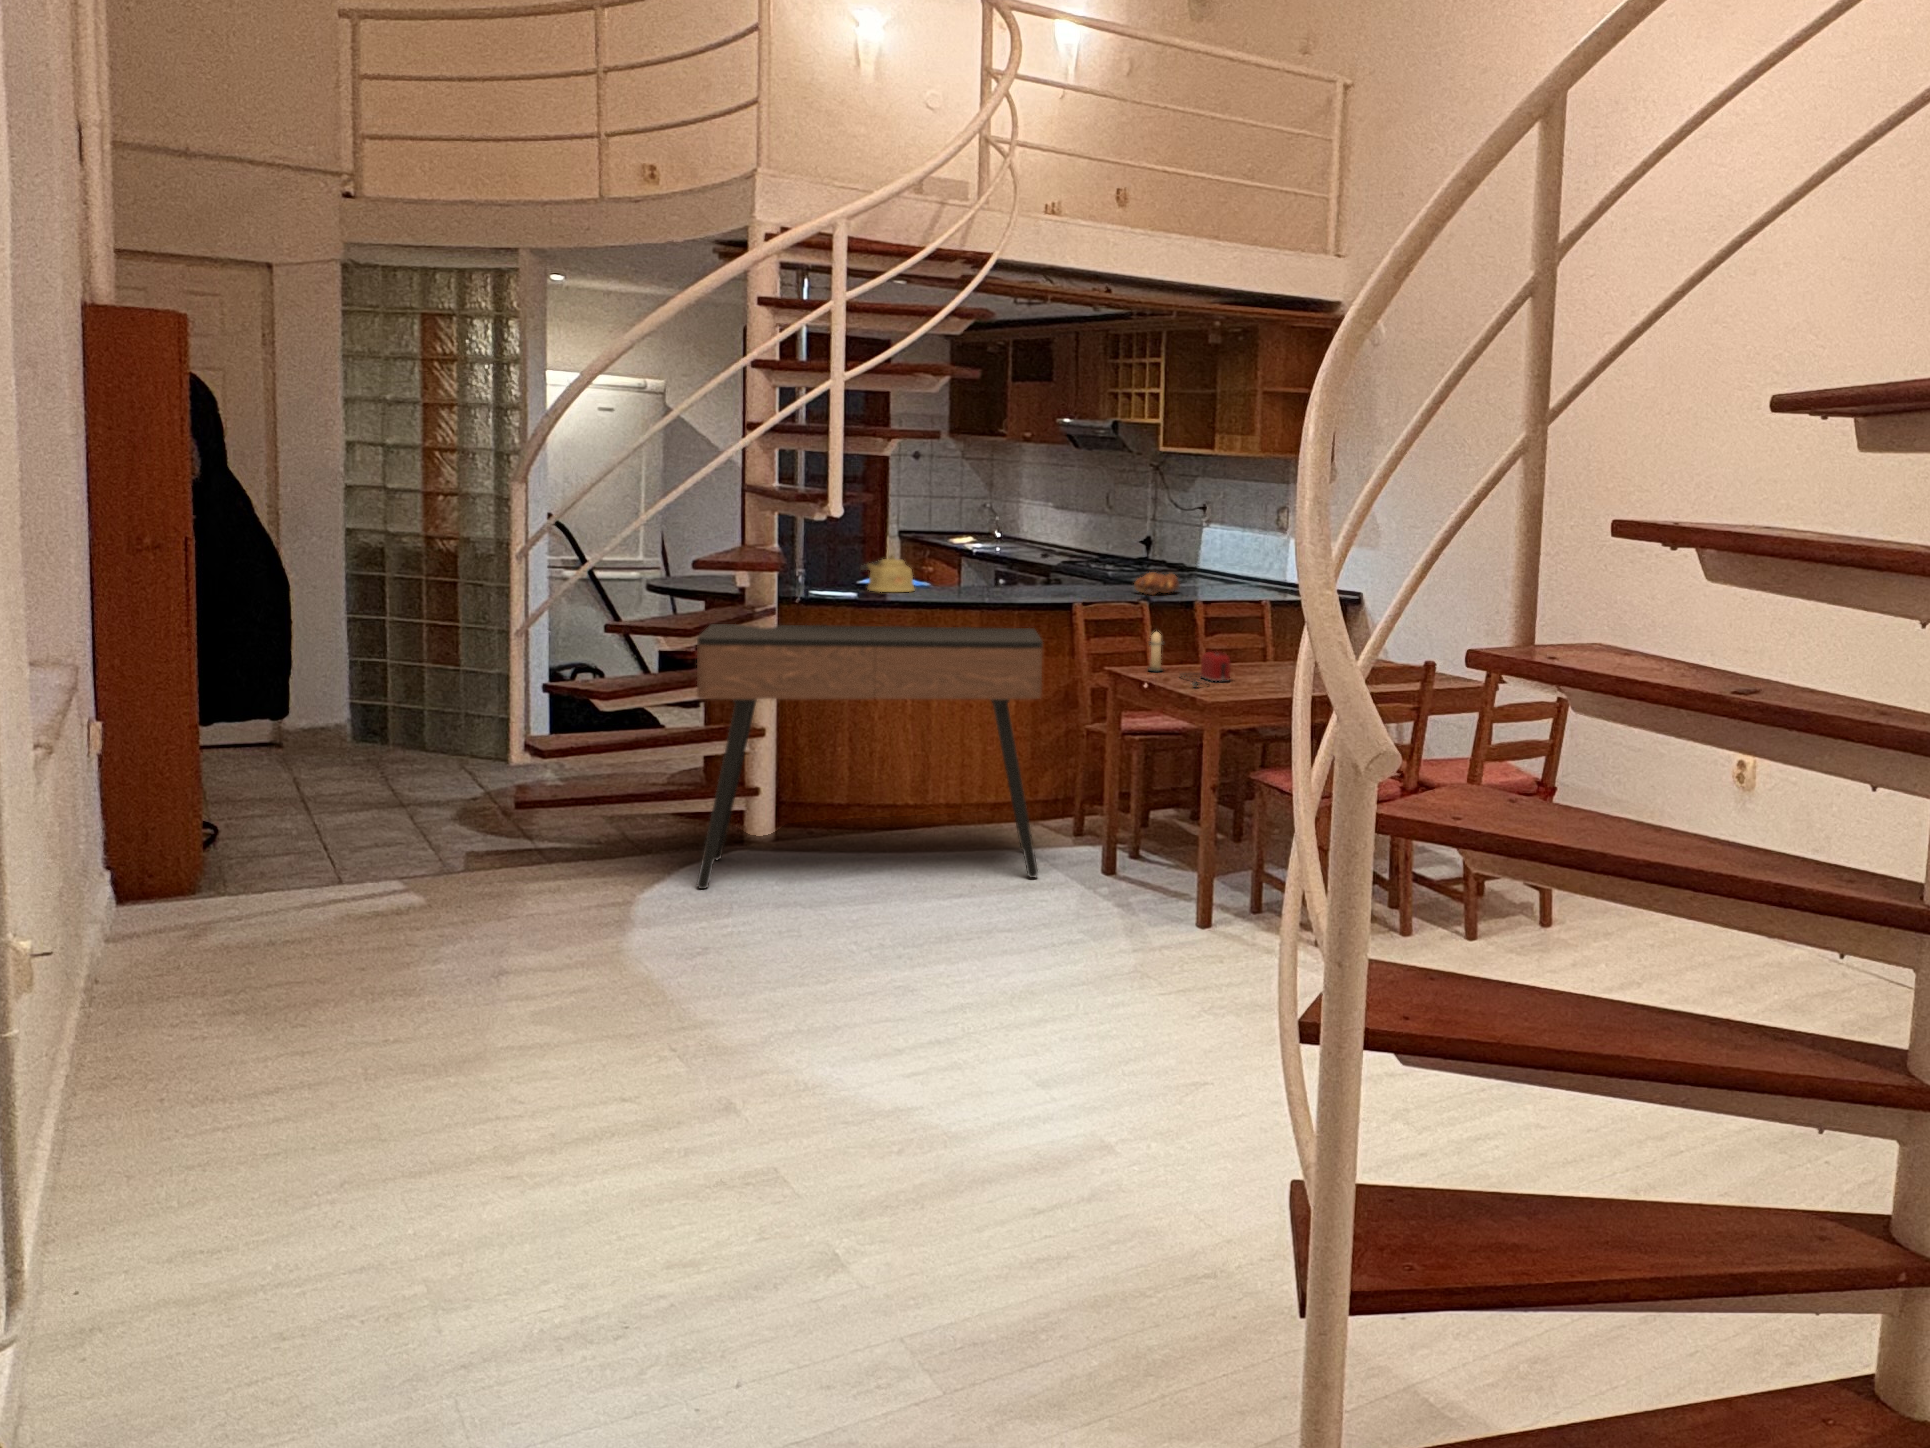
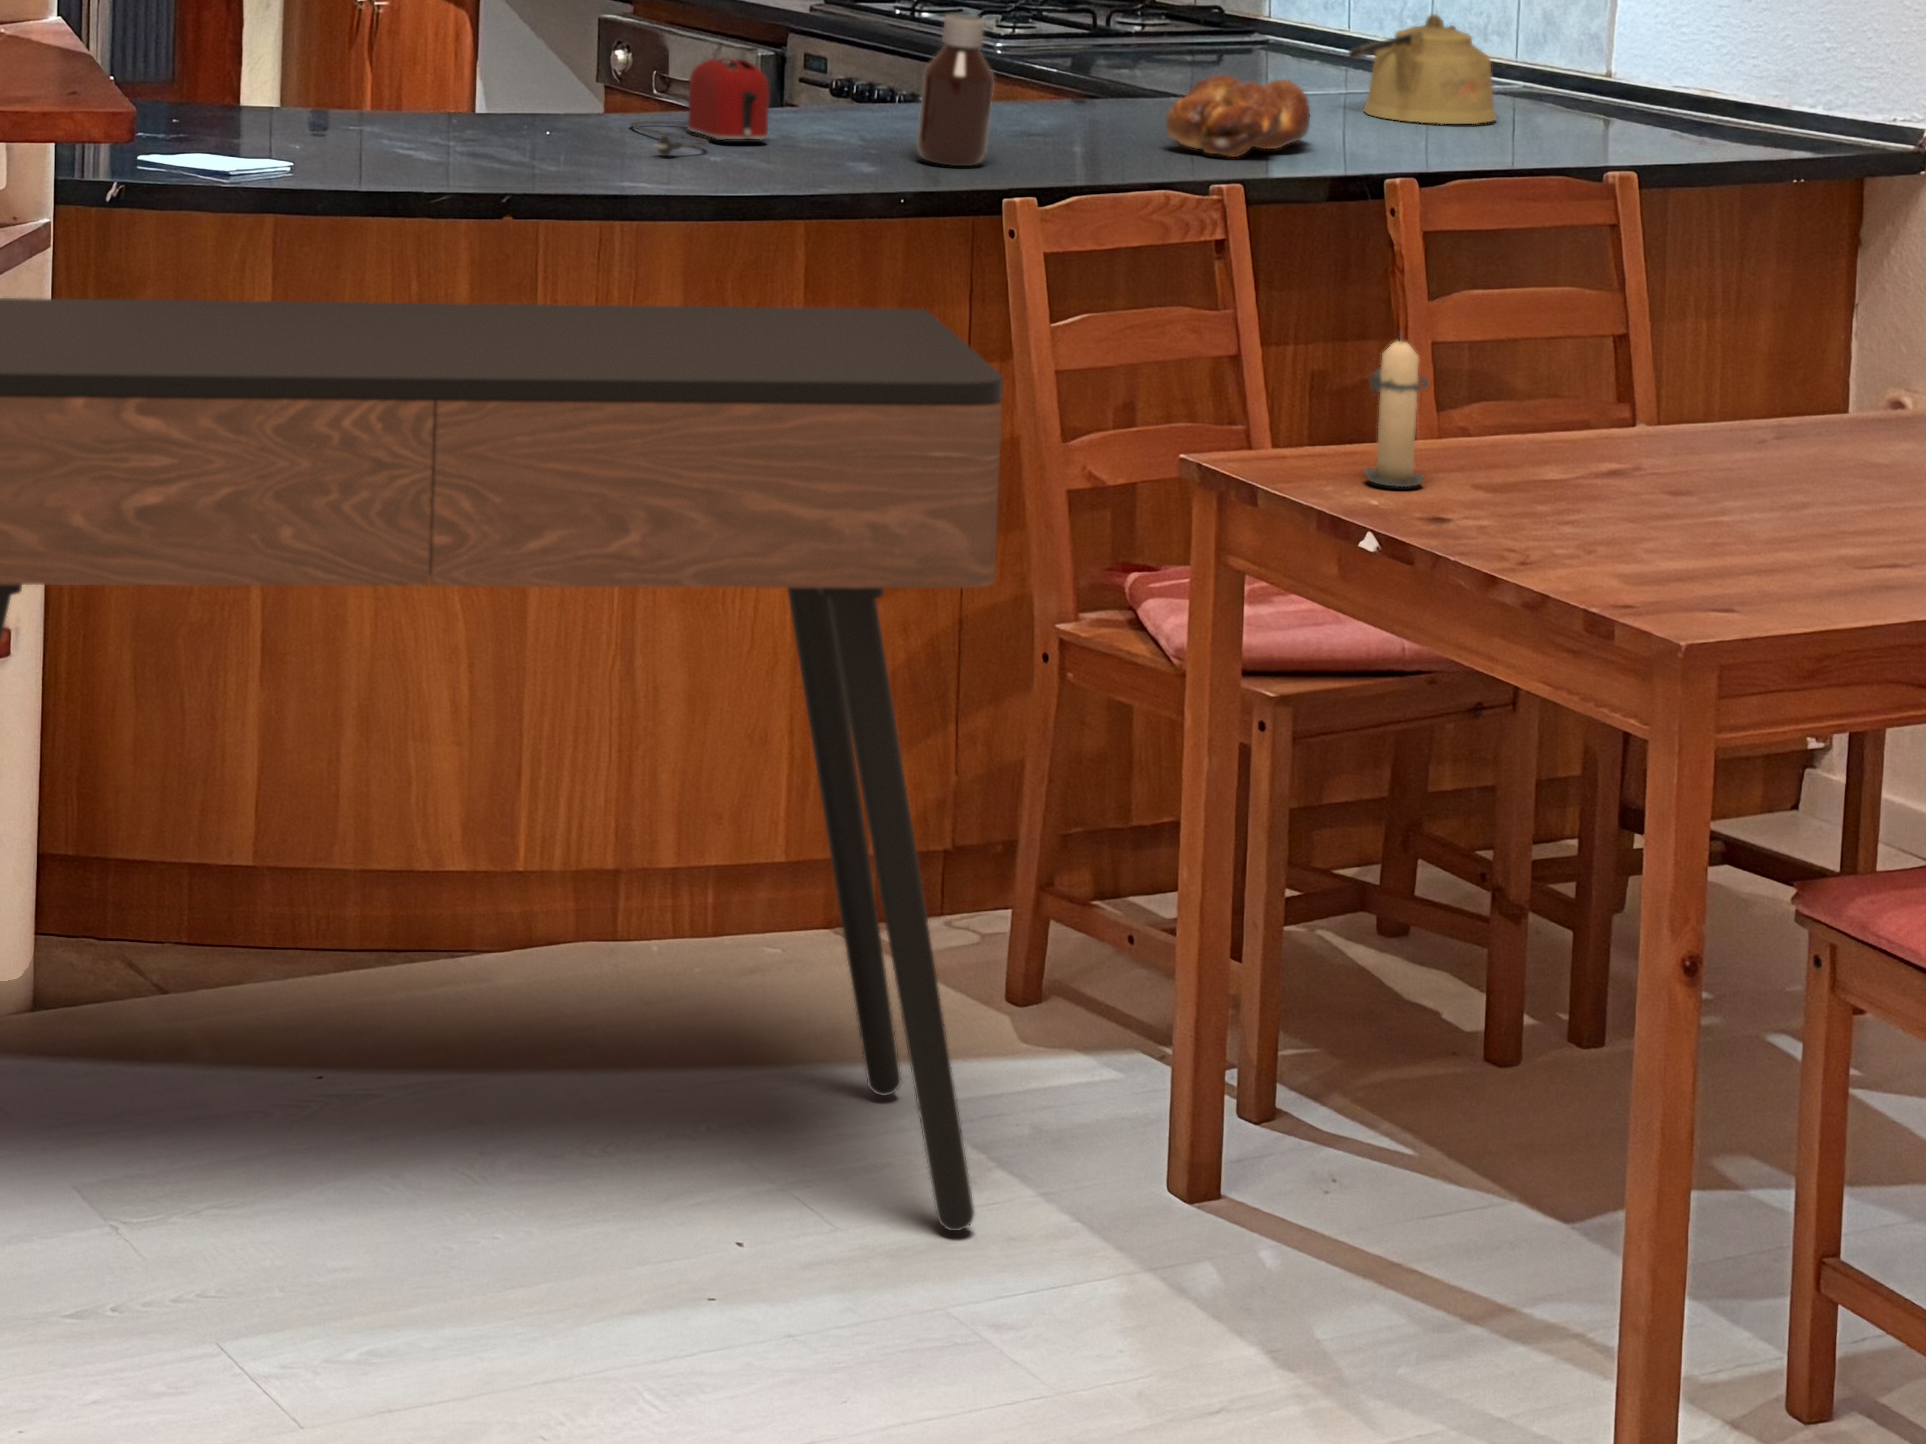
bottle: none [1054,551,1076,595] -> present [917,14,994,166]
kettle: present [860,555,914,592] -> present [1349,14,1496,124]
toaster: present [1185,652,1230,687] -> present [631,59,769,156]

